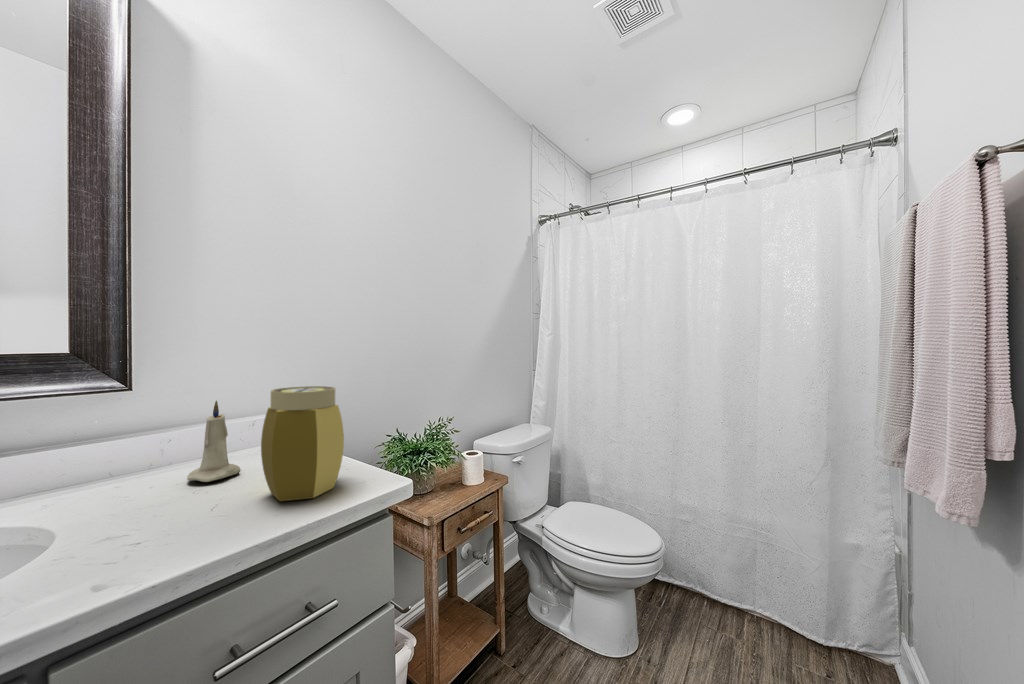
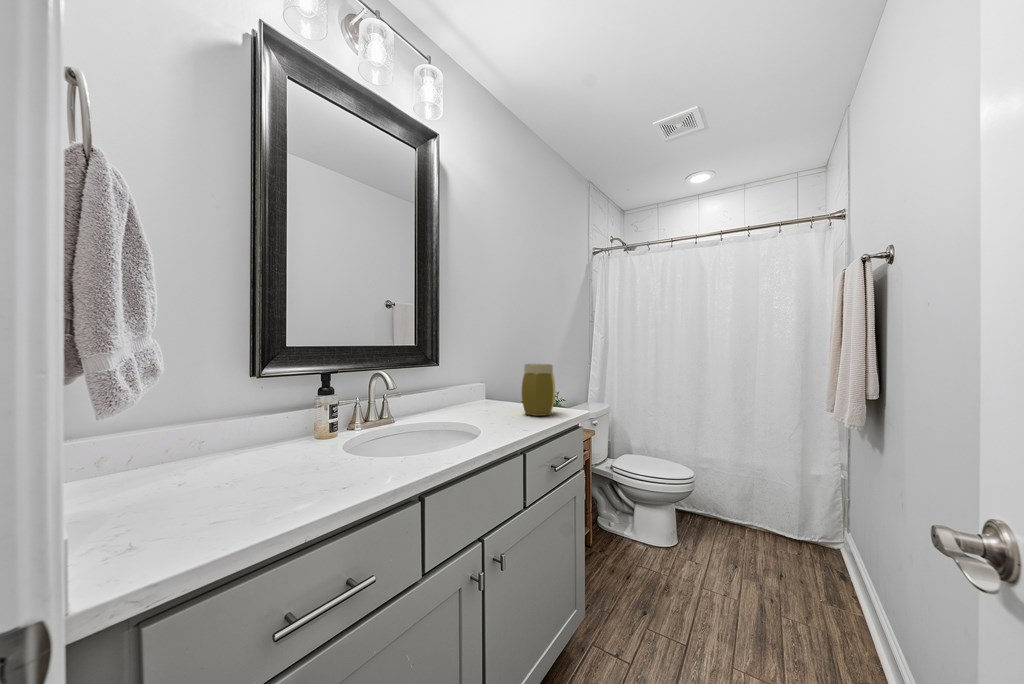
candle: present [187,401,240,482] -> none [472,371,492,411]

